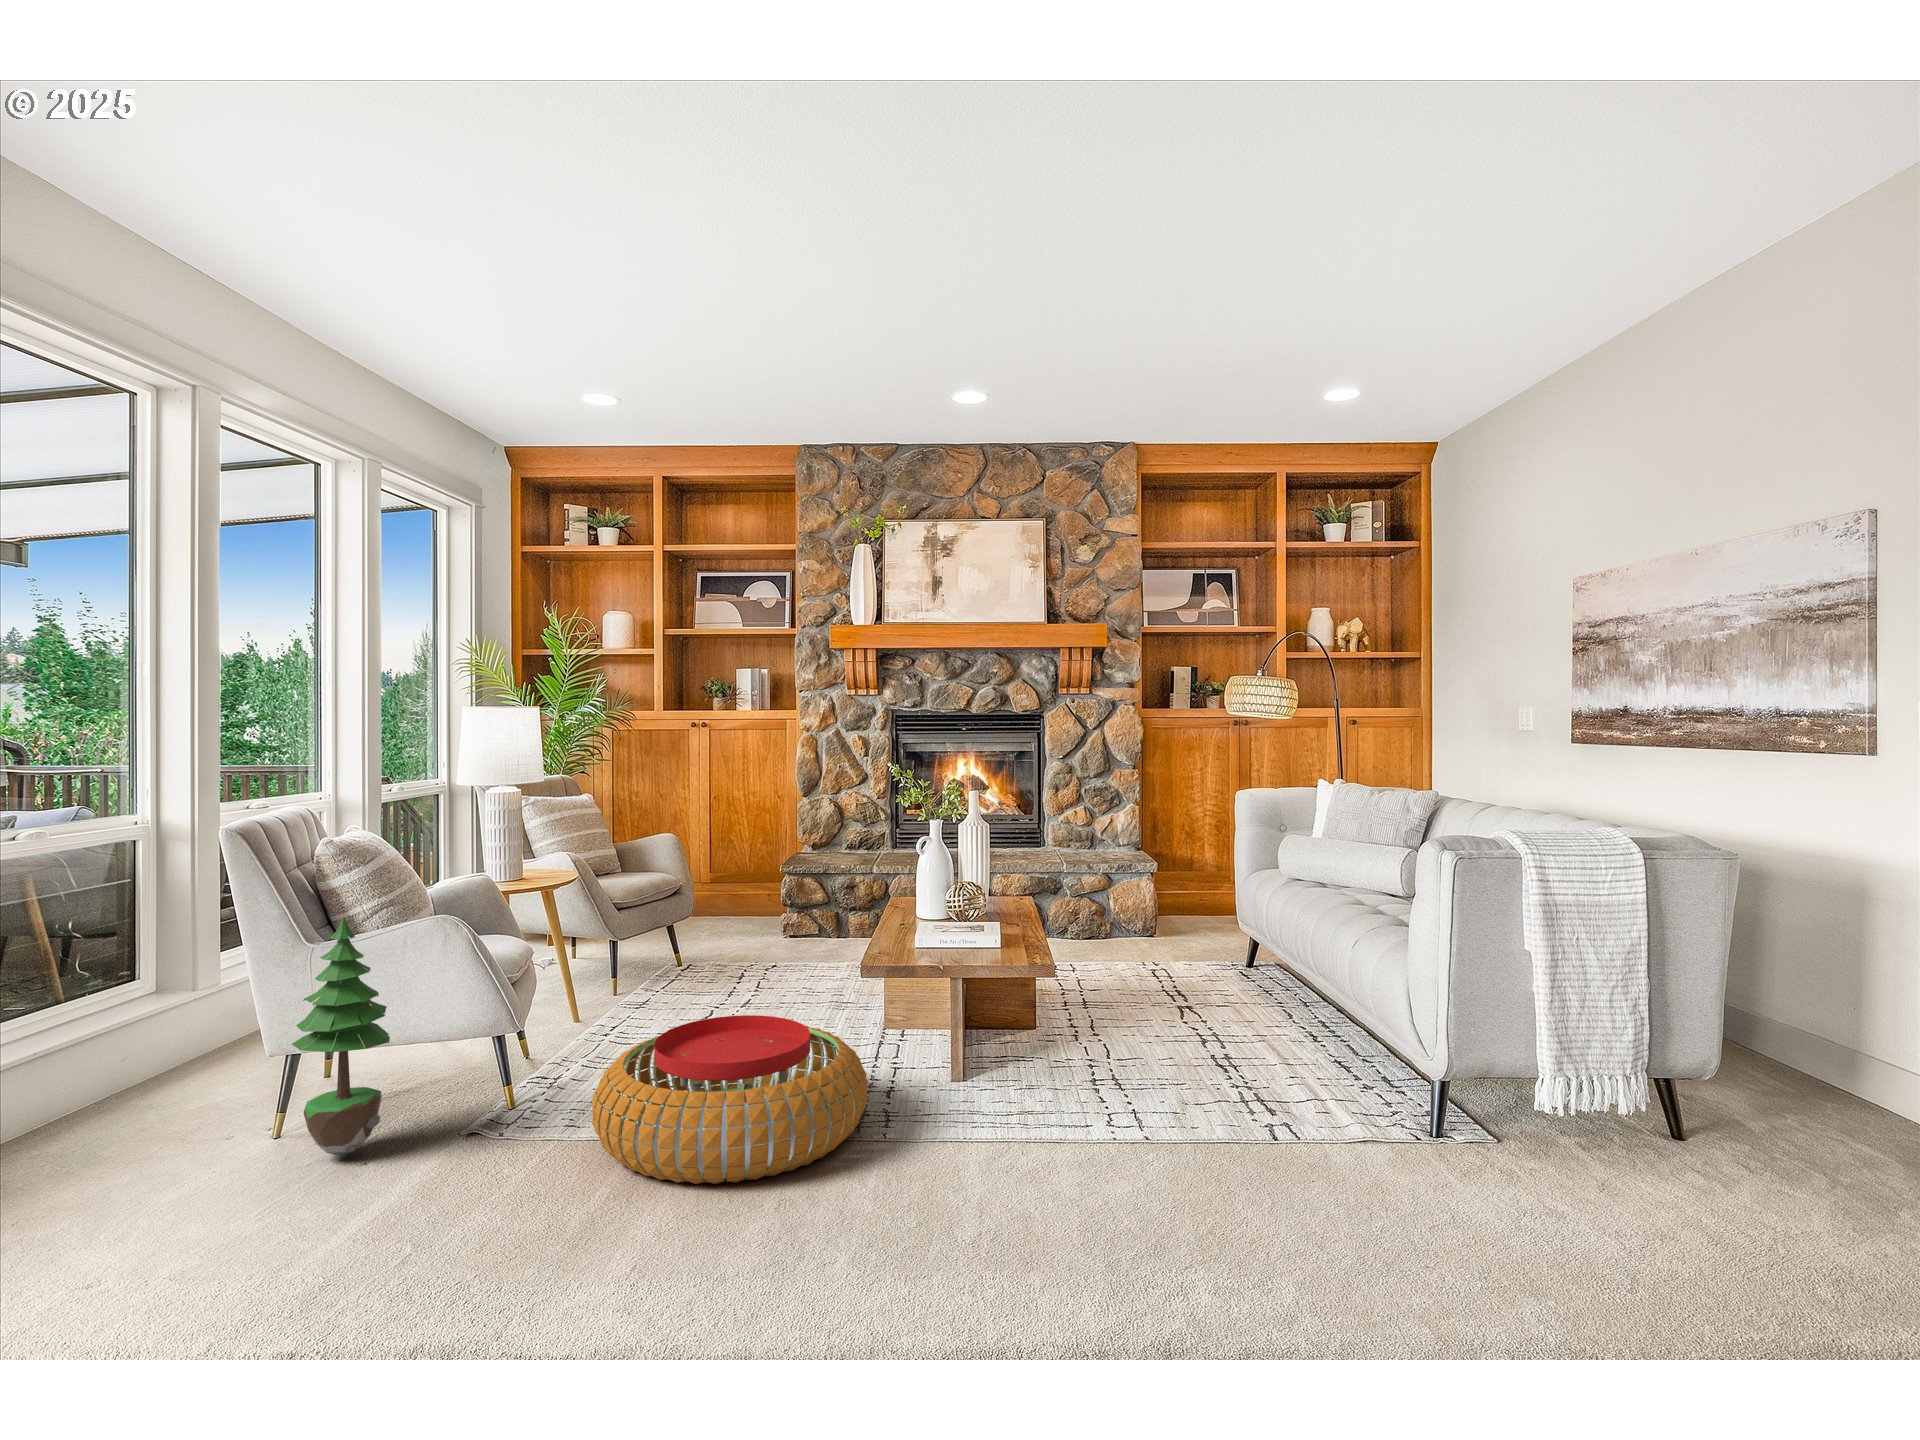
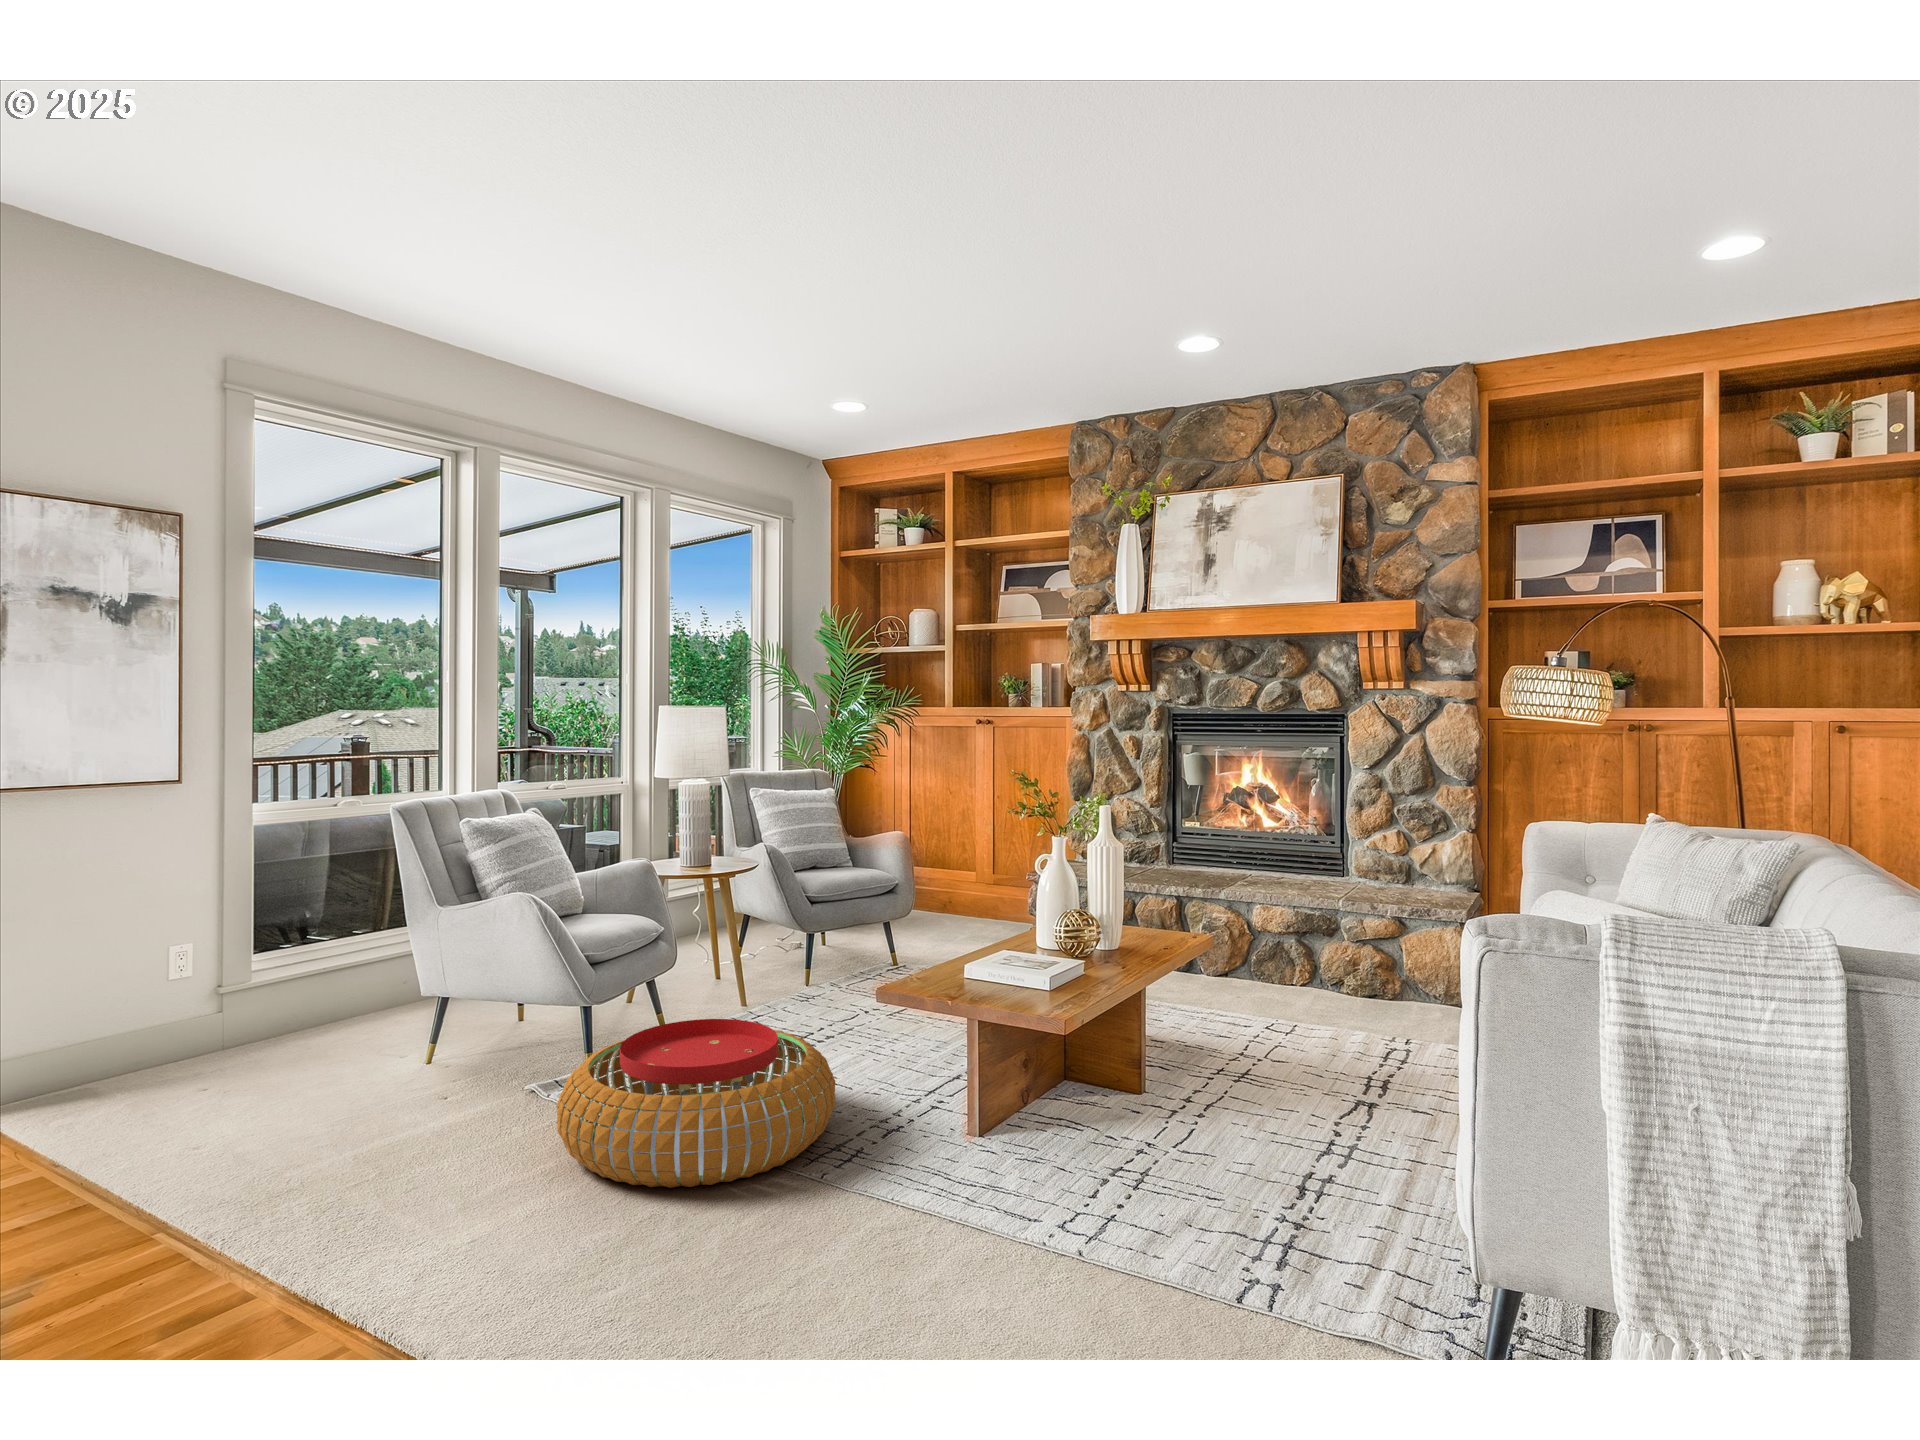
potted tree: present [292,917,390,1156] -> none [392,884,474,1087]

